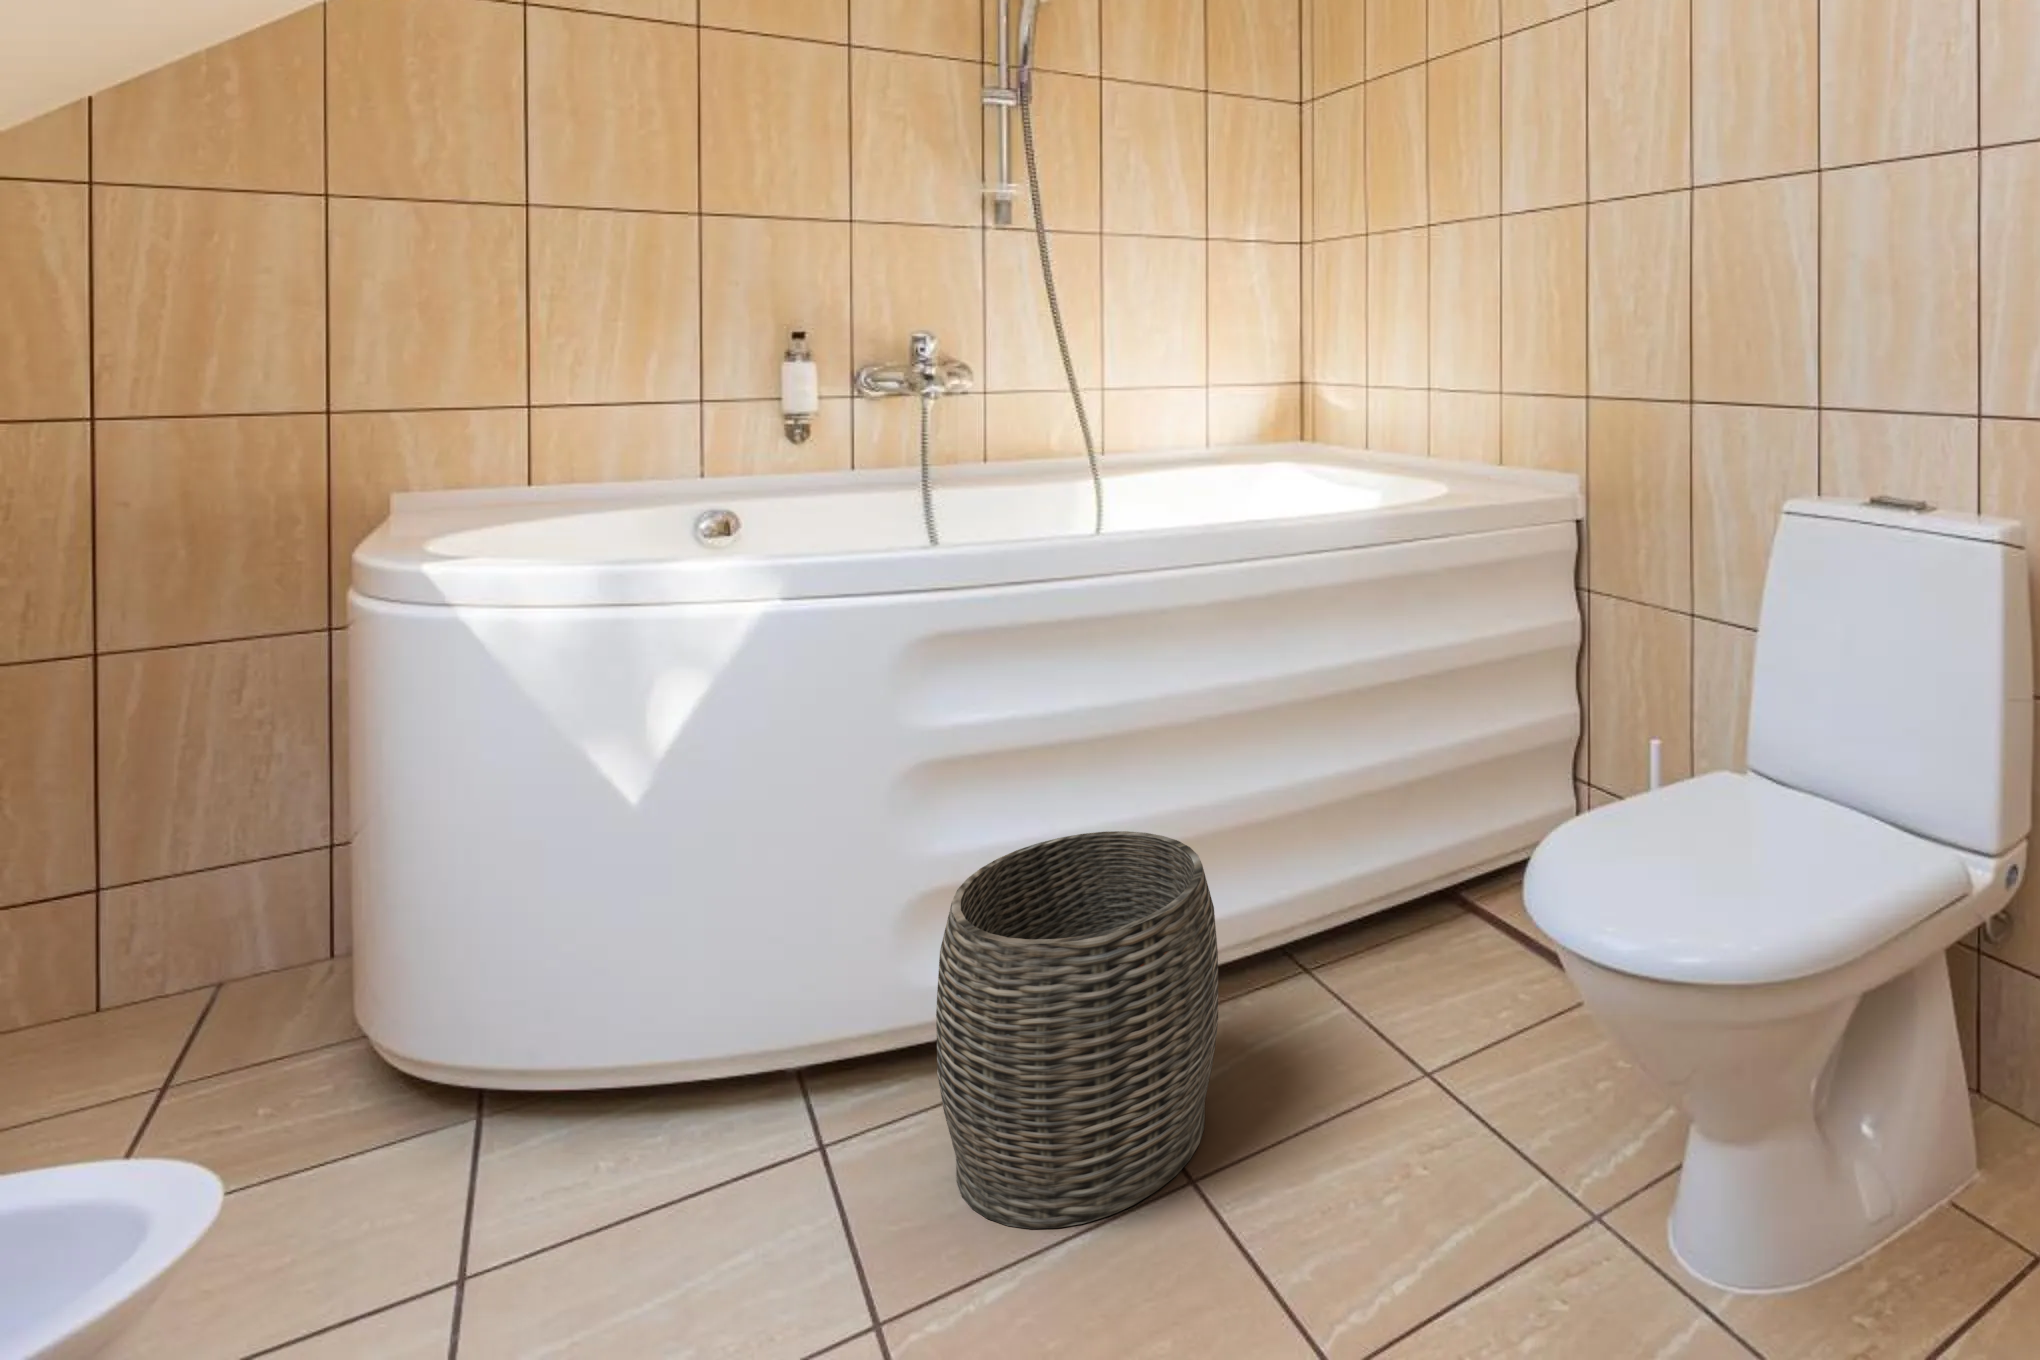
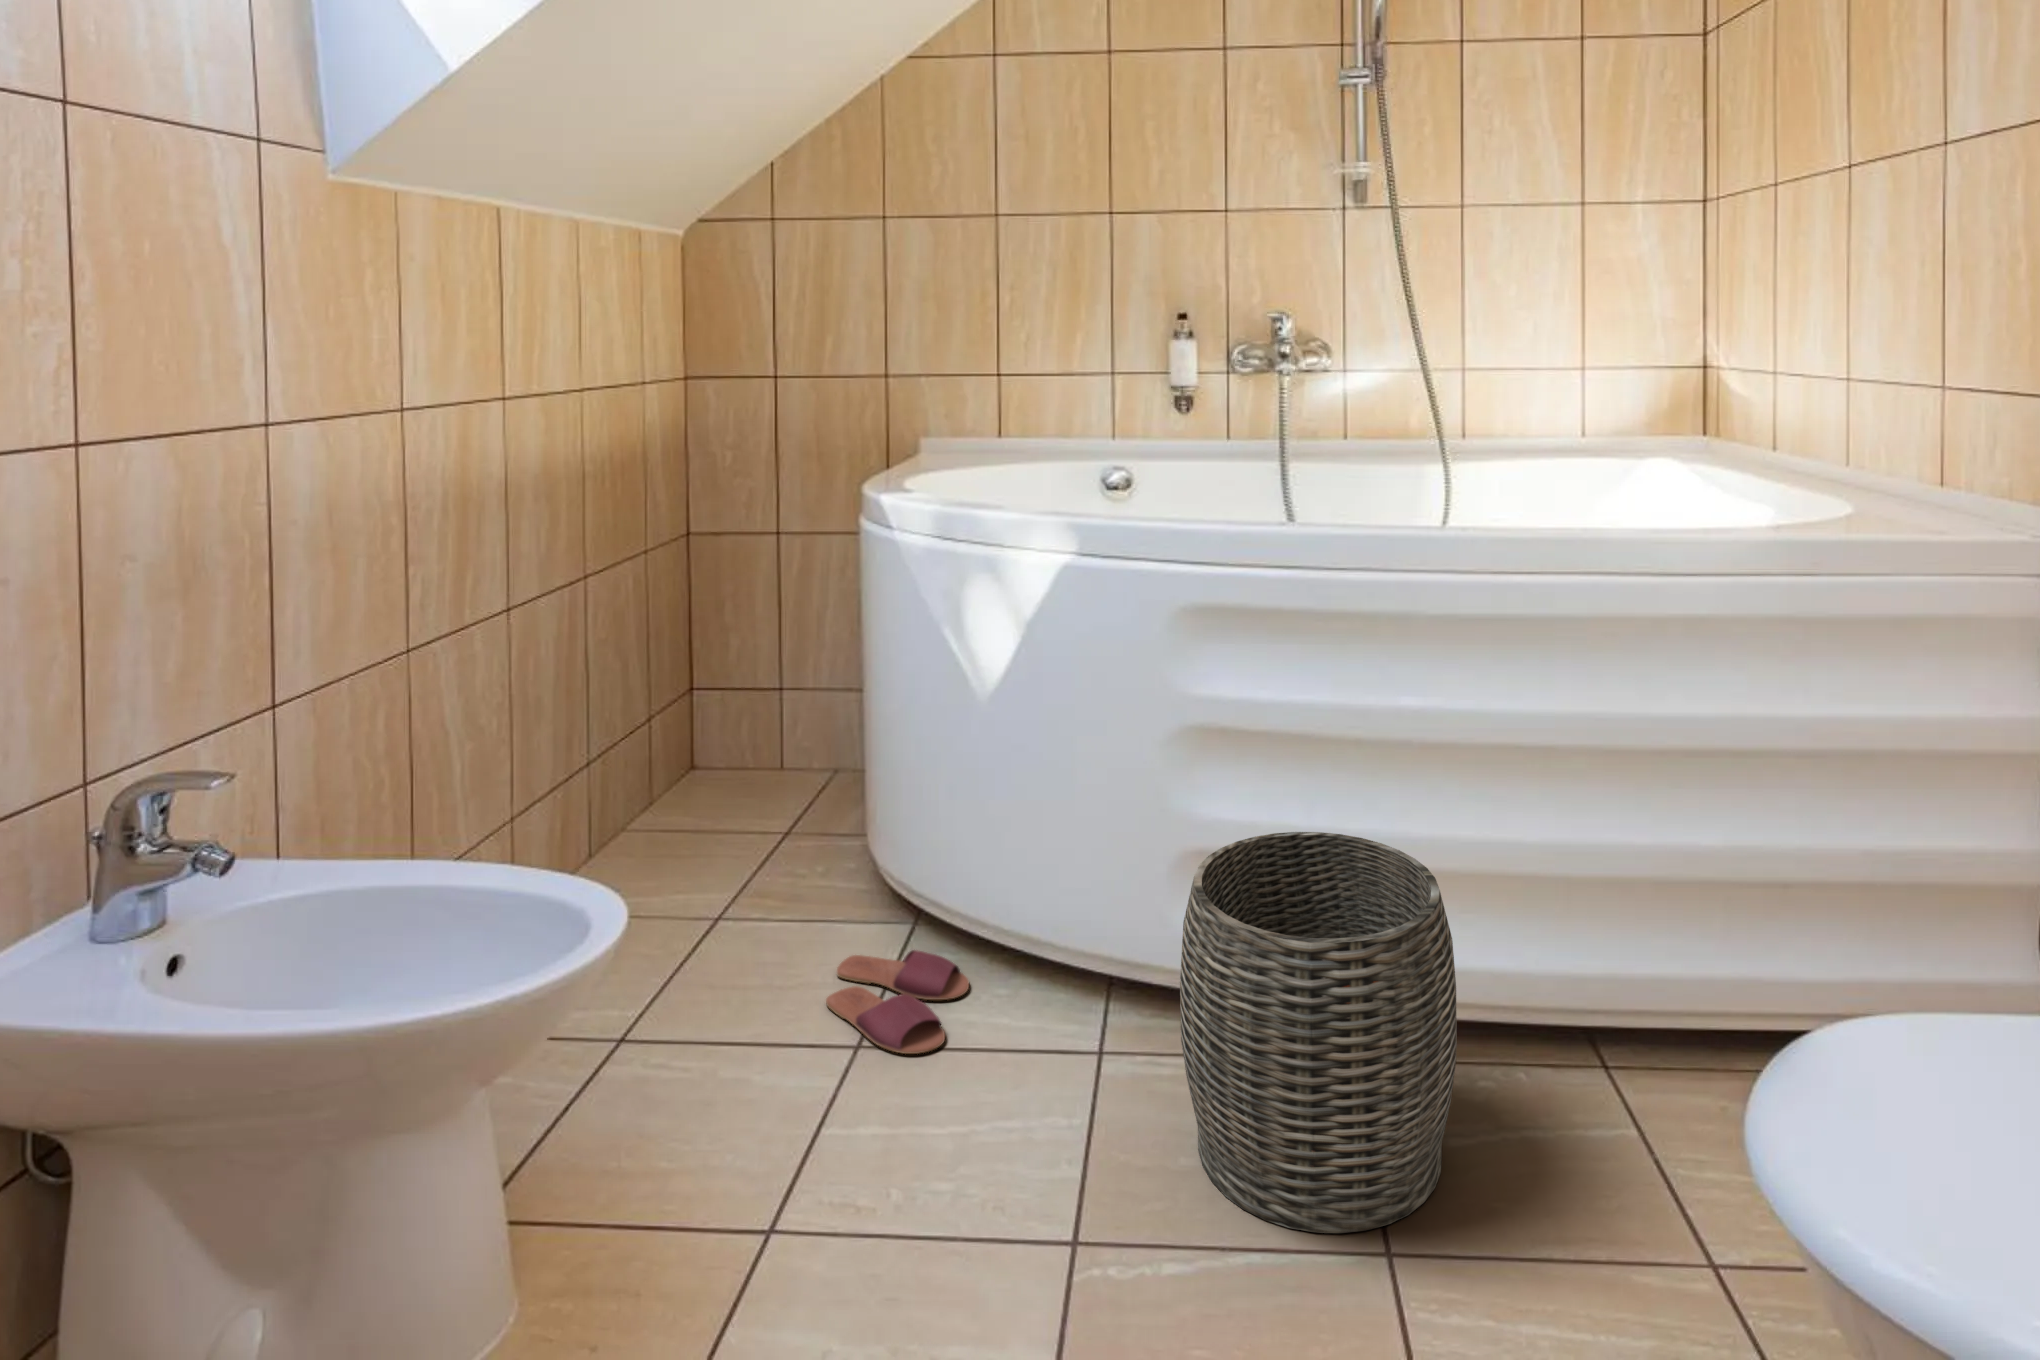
slippers: none [361,1126,596,1265] -> present [826,950,969,1054]

